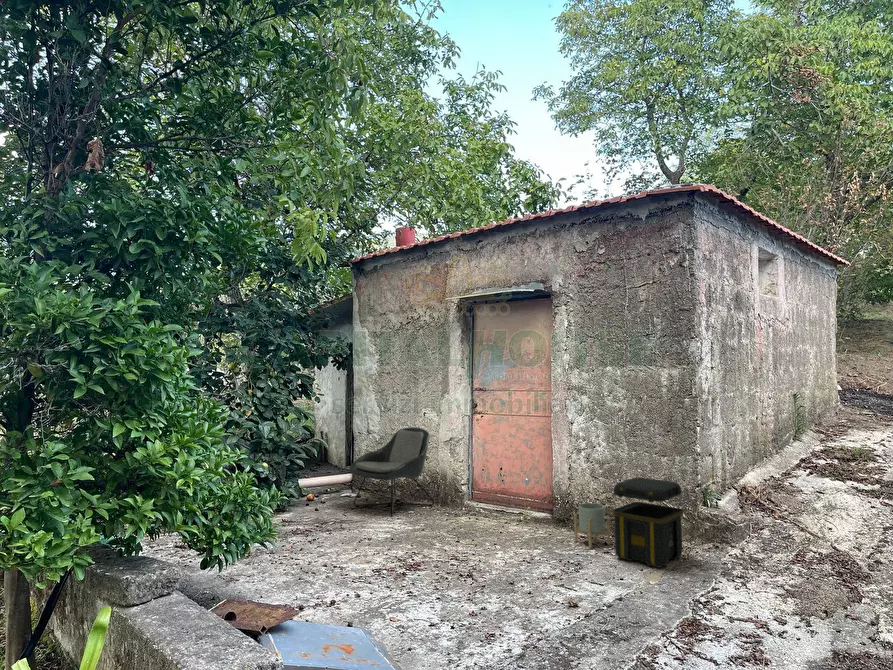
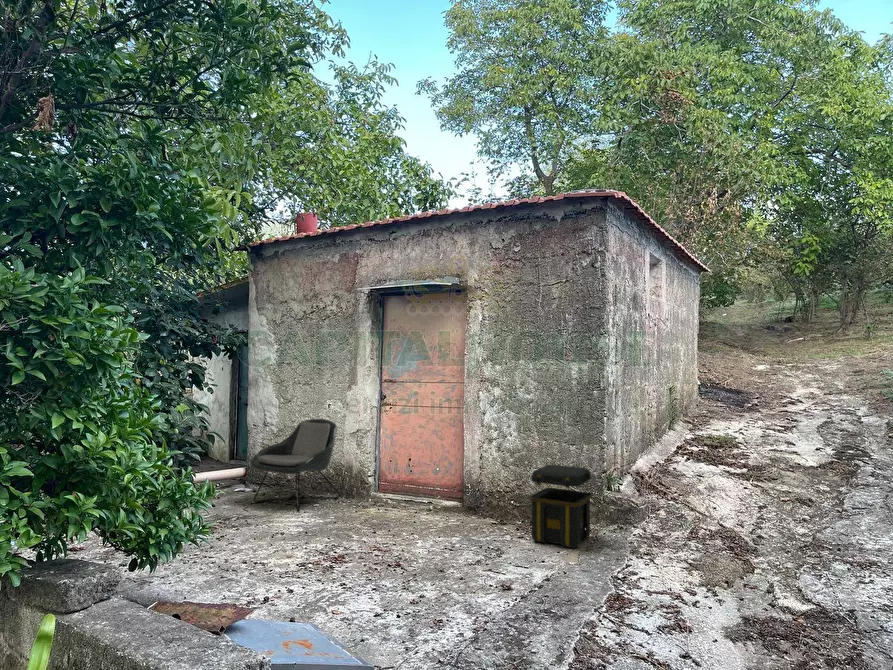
planter: present [574,503,610,548] -> none [489,490,523,533]

